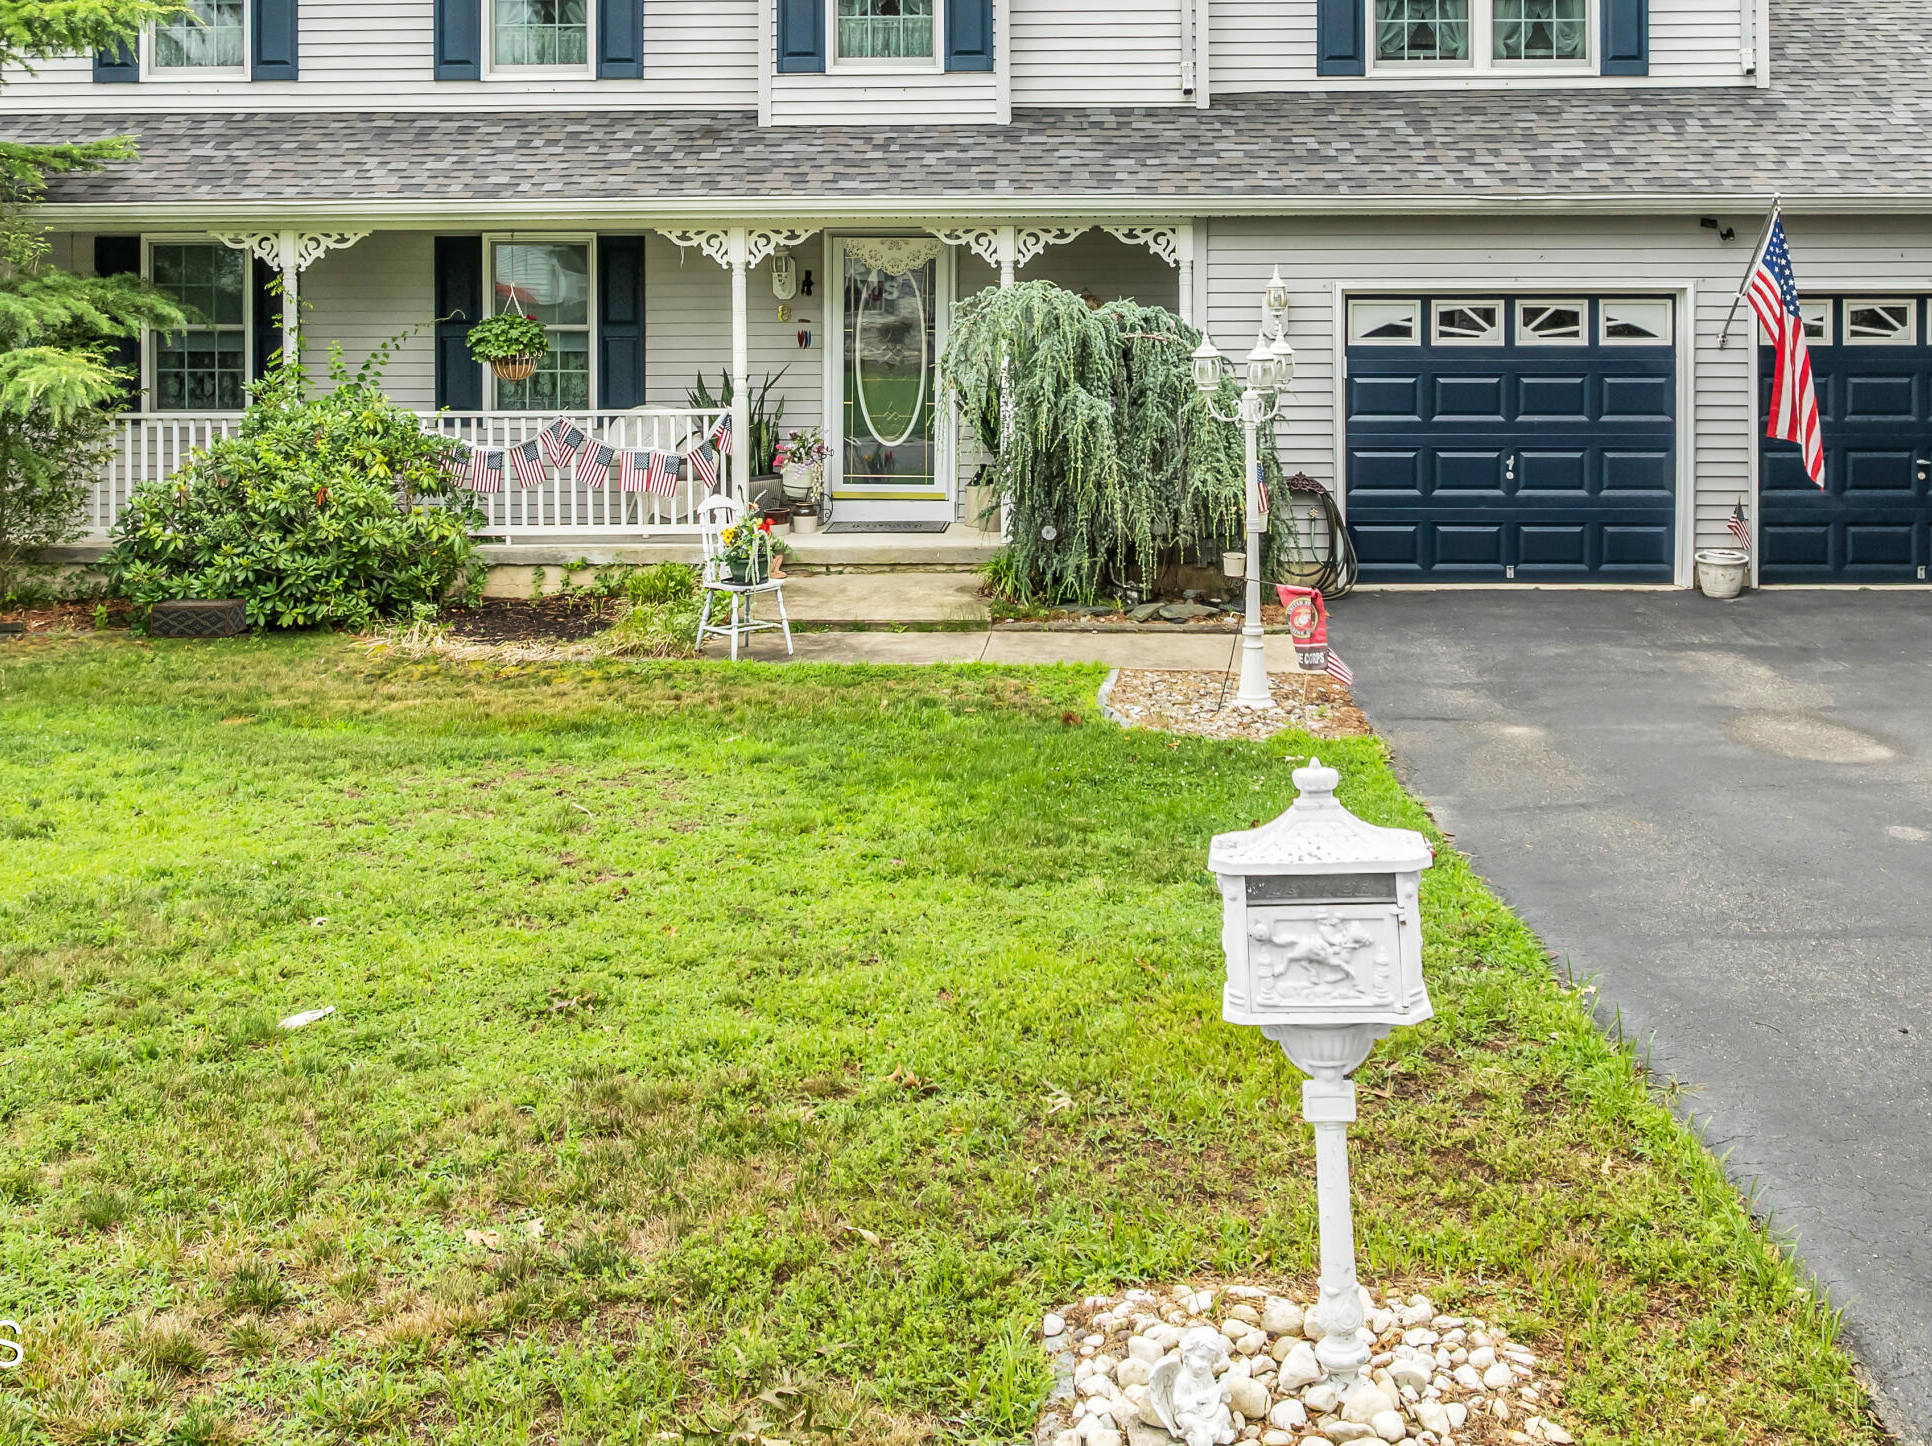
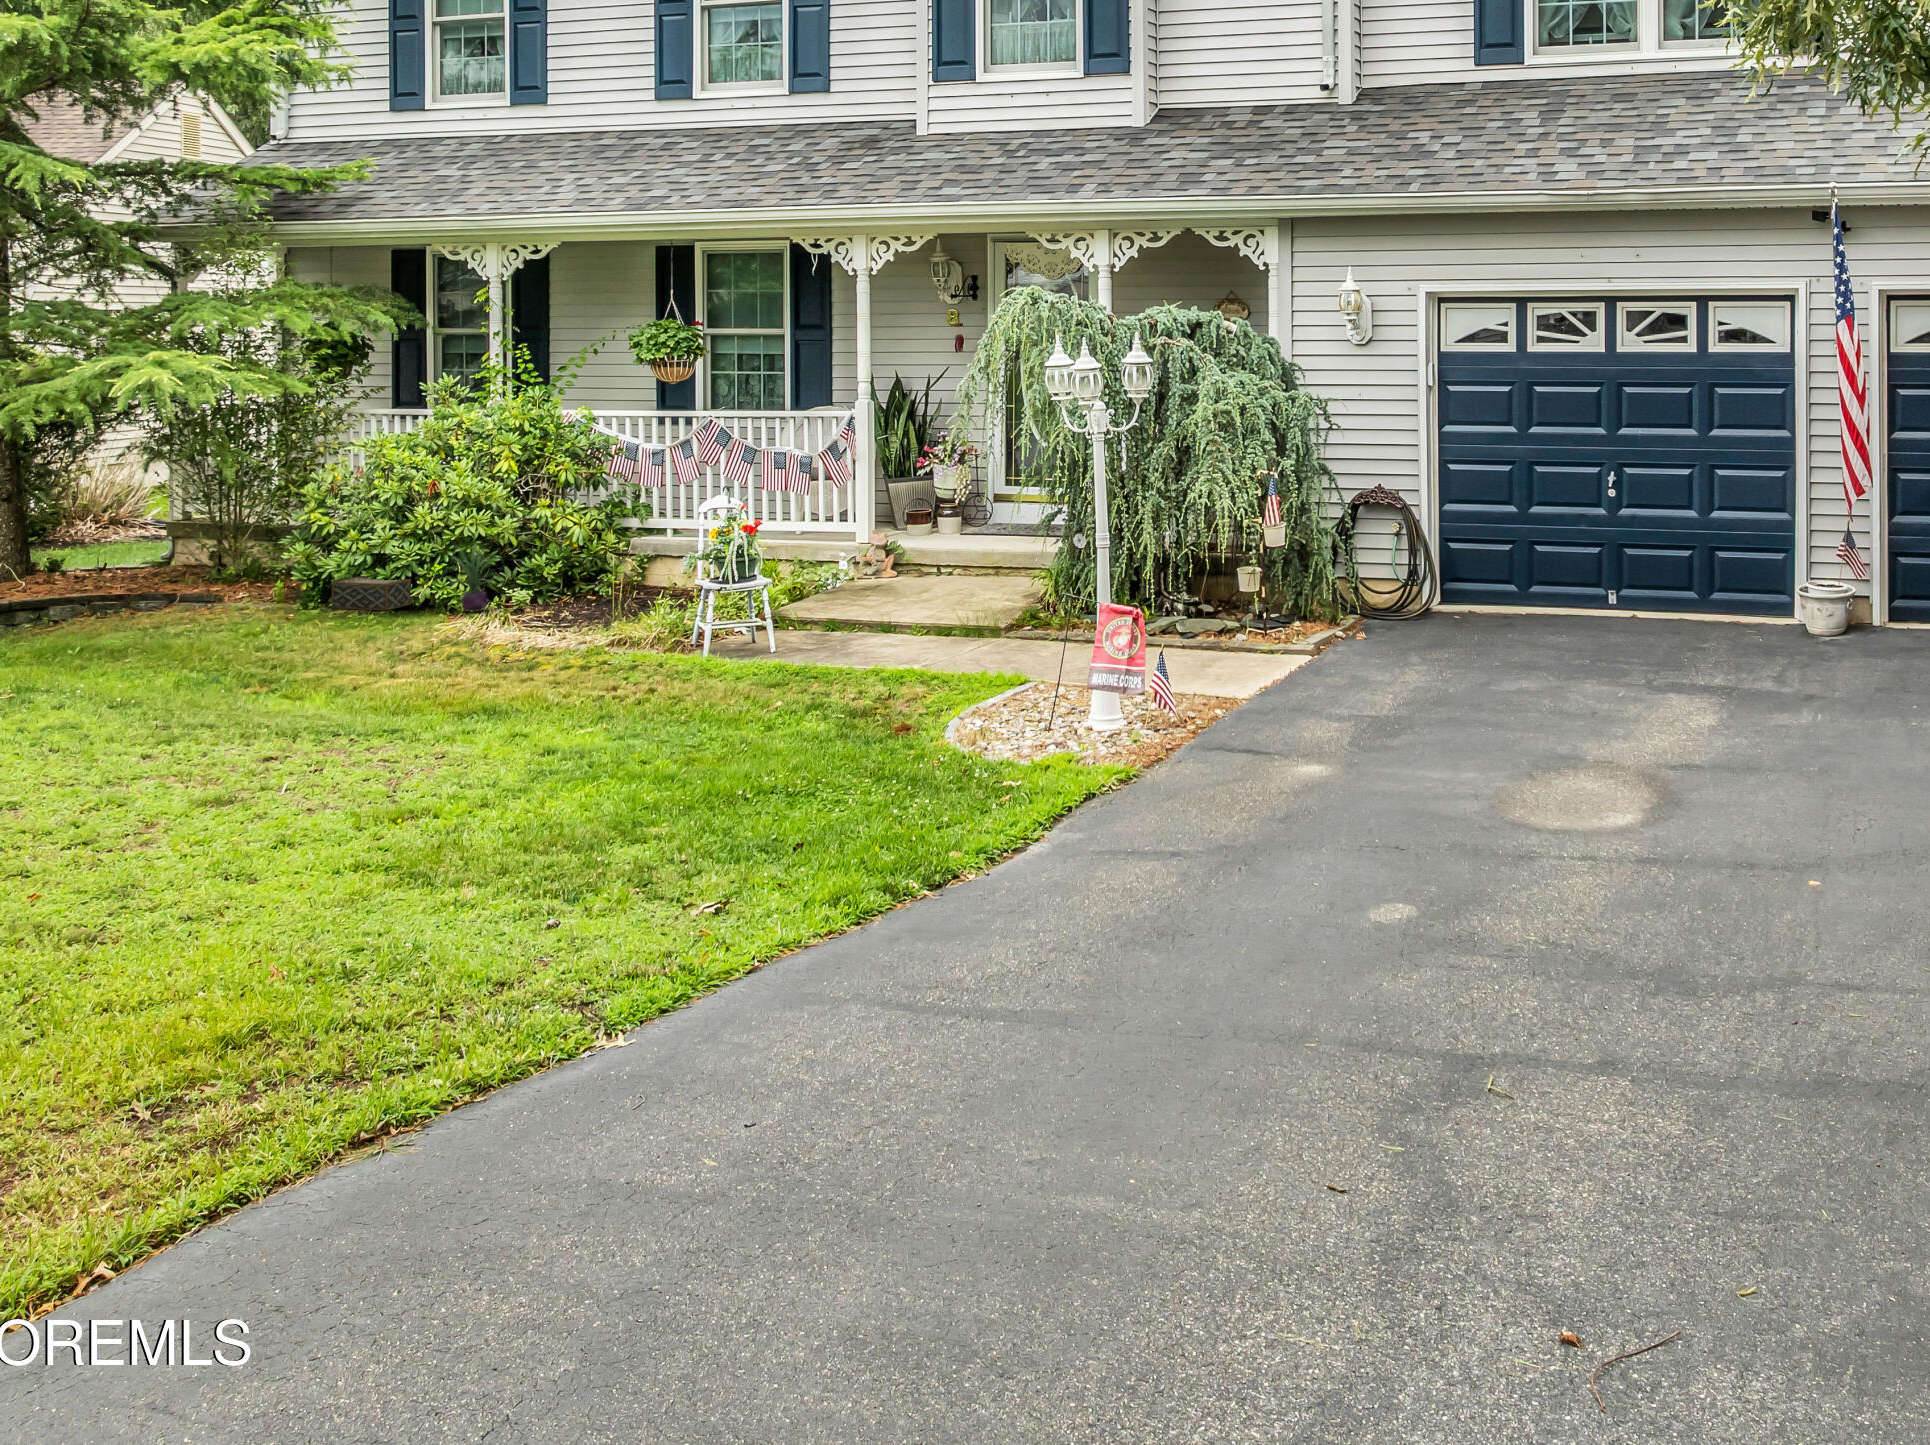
decorative plant: none [293,555,378,635] -> present [451,544,487,612]

